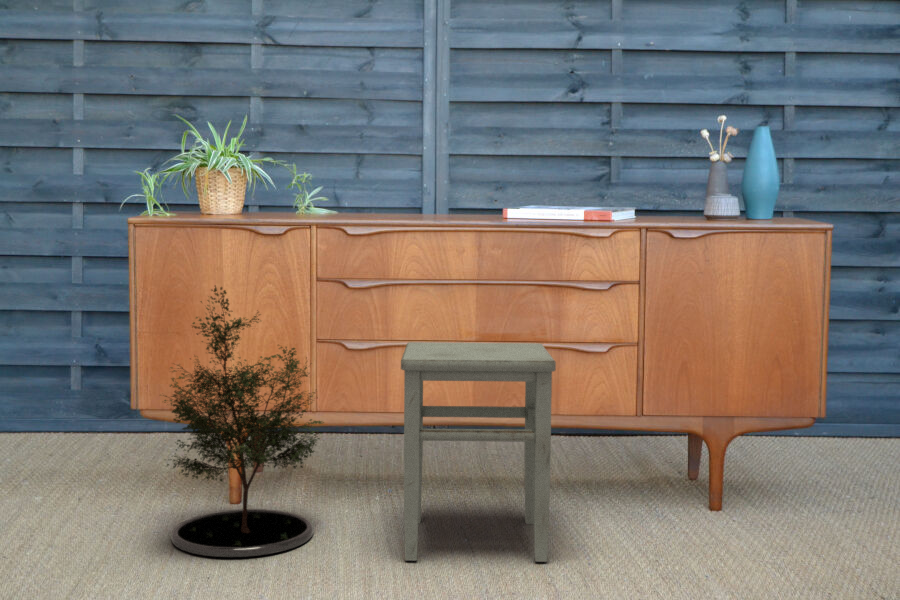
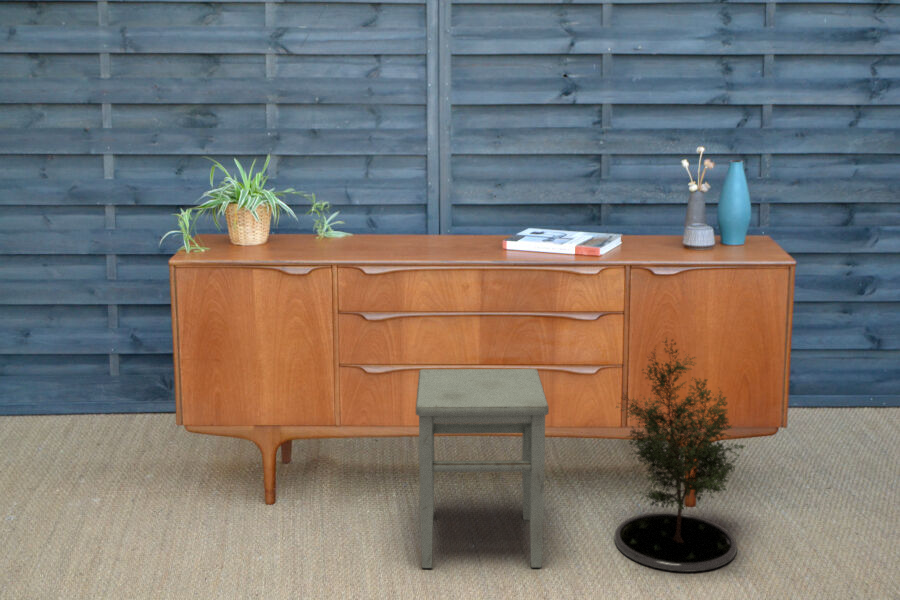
potted tree: present [164,286,324,557] -> present [614,340,744,572]

